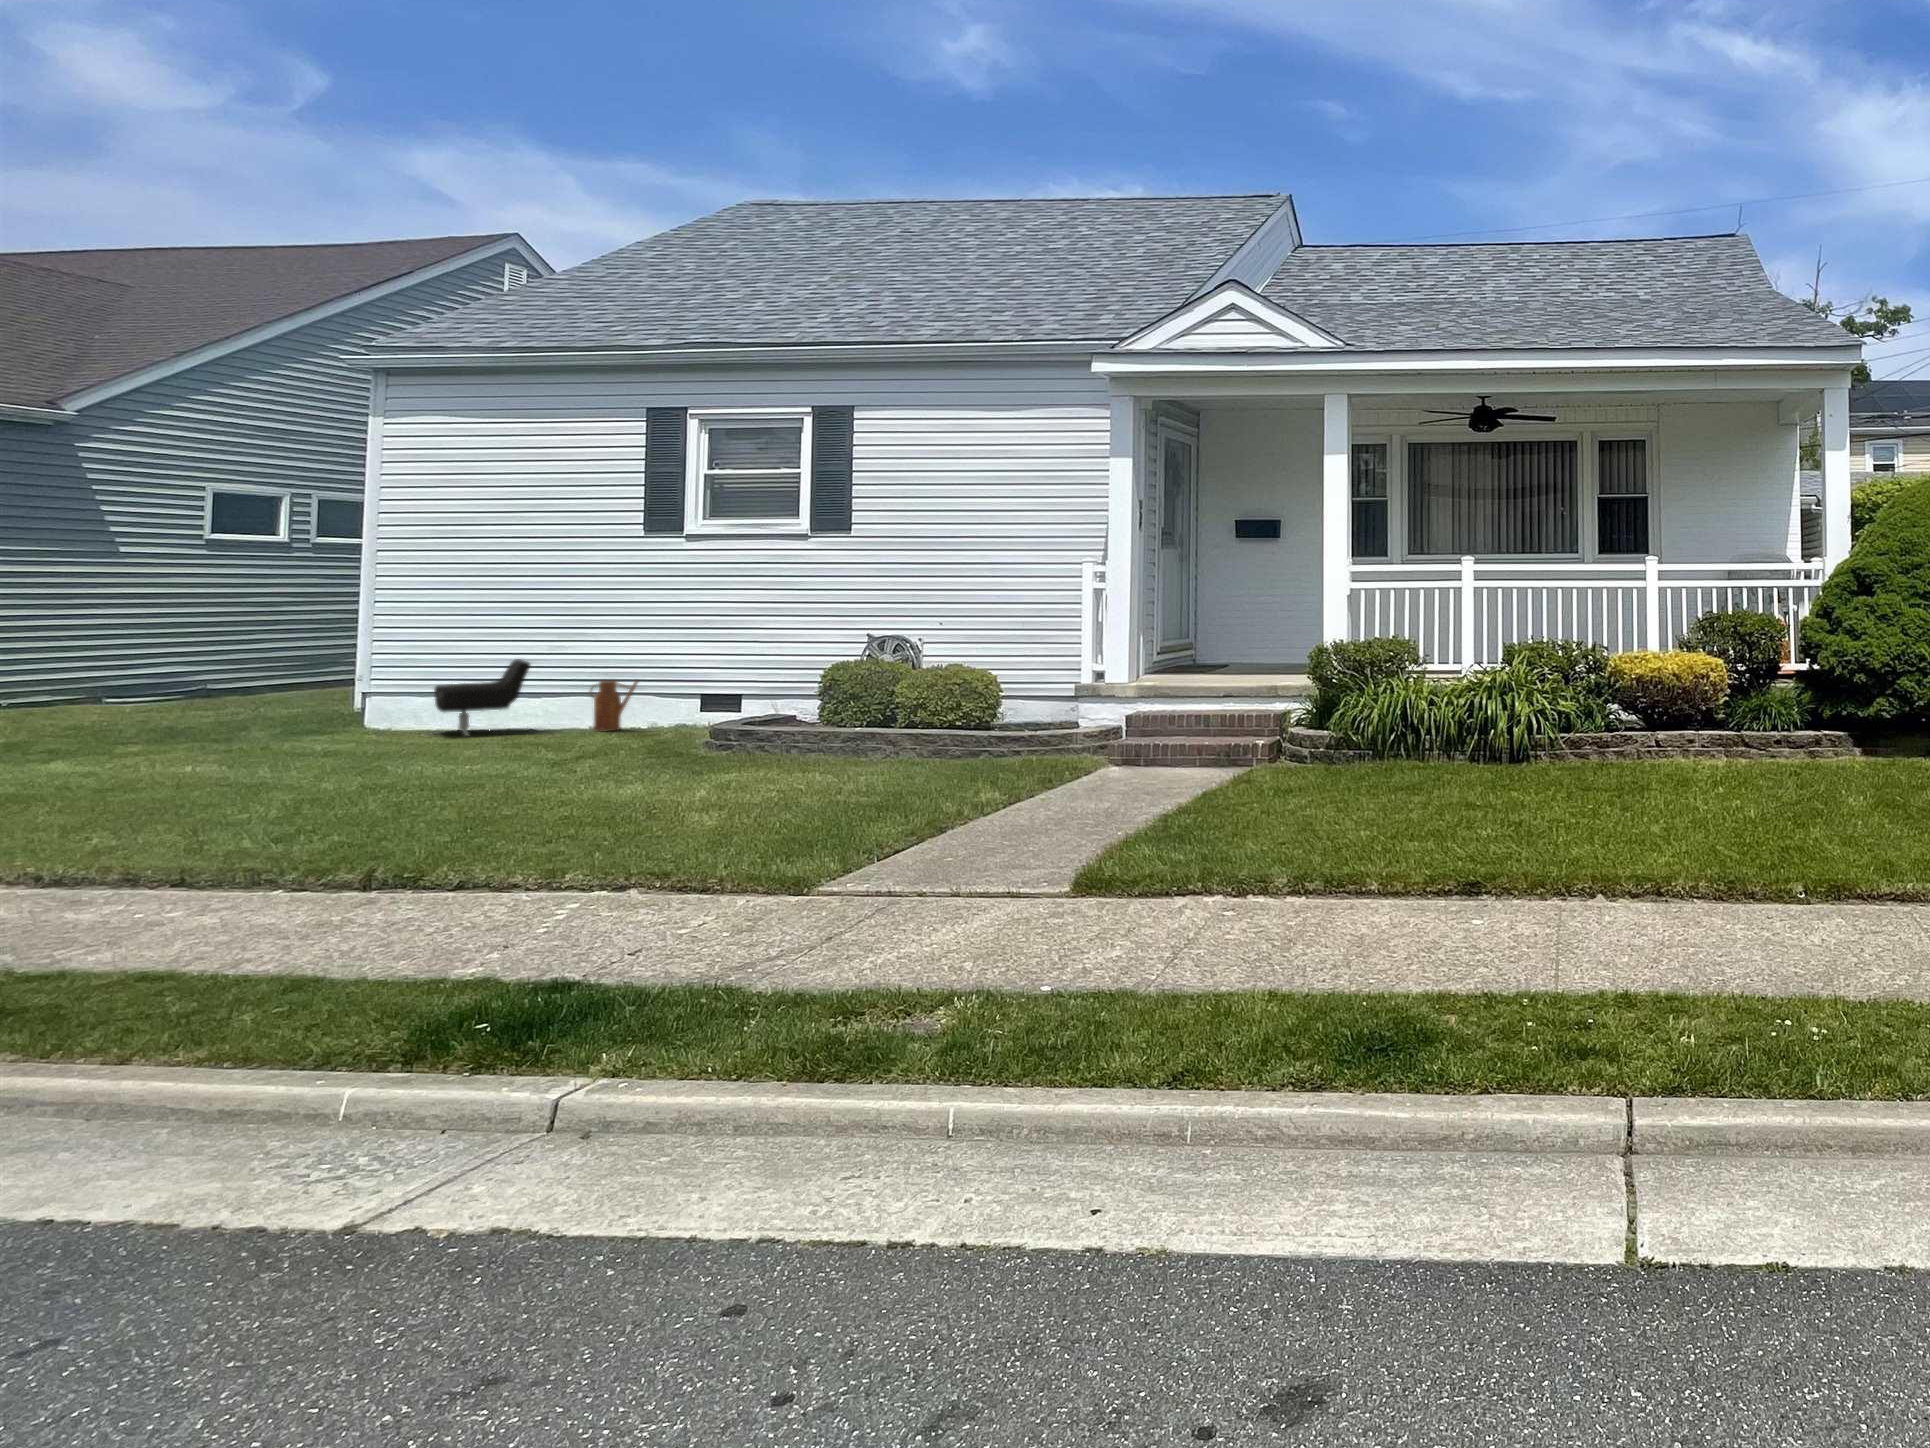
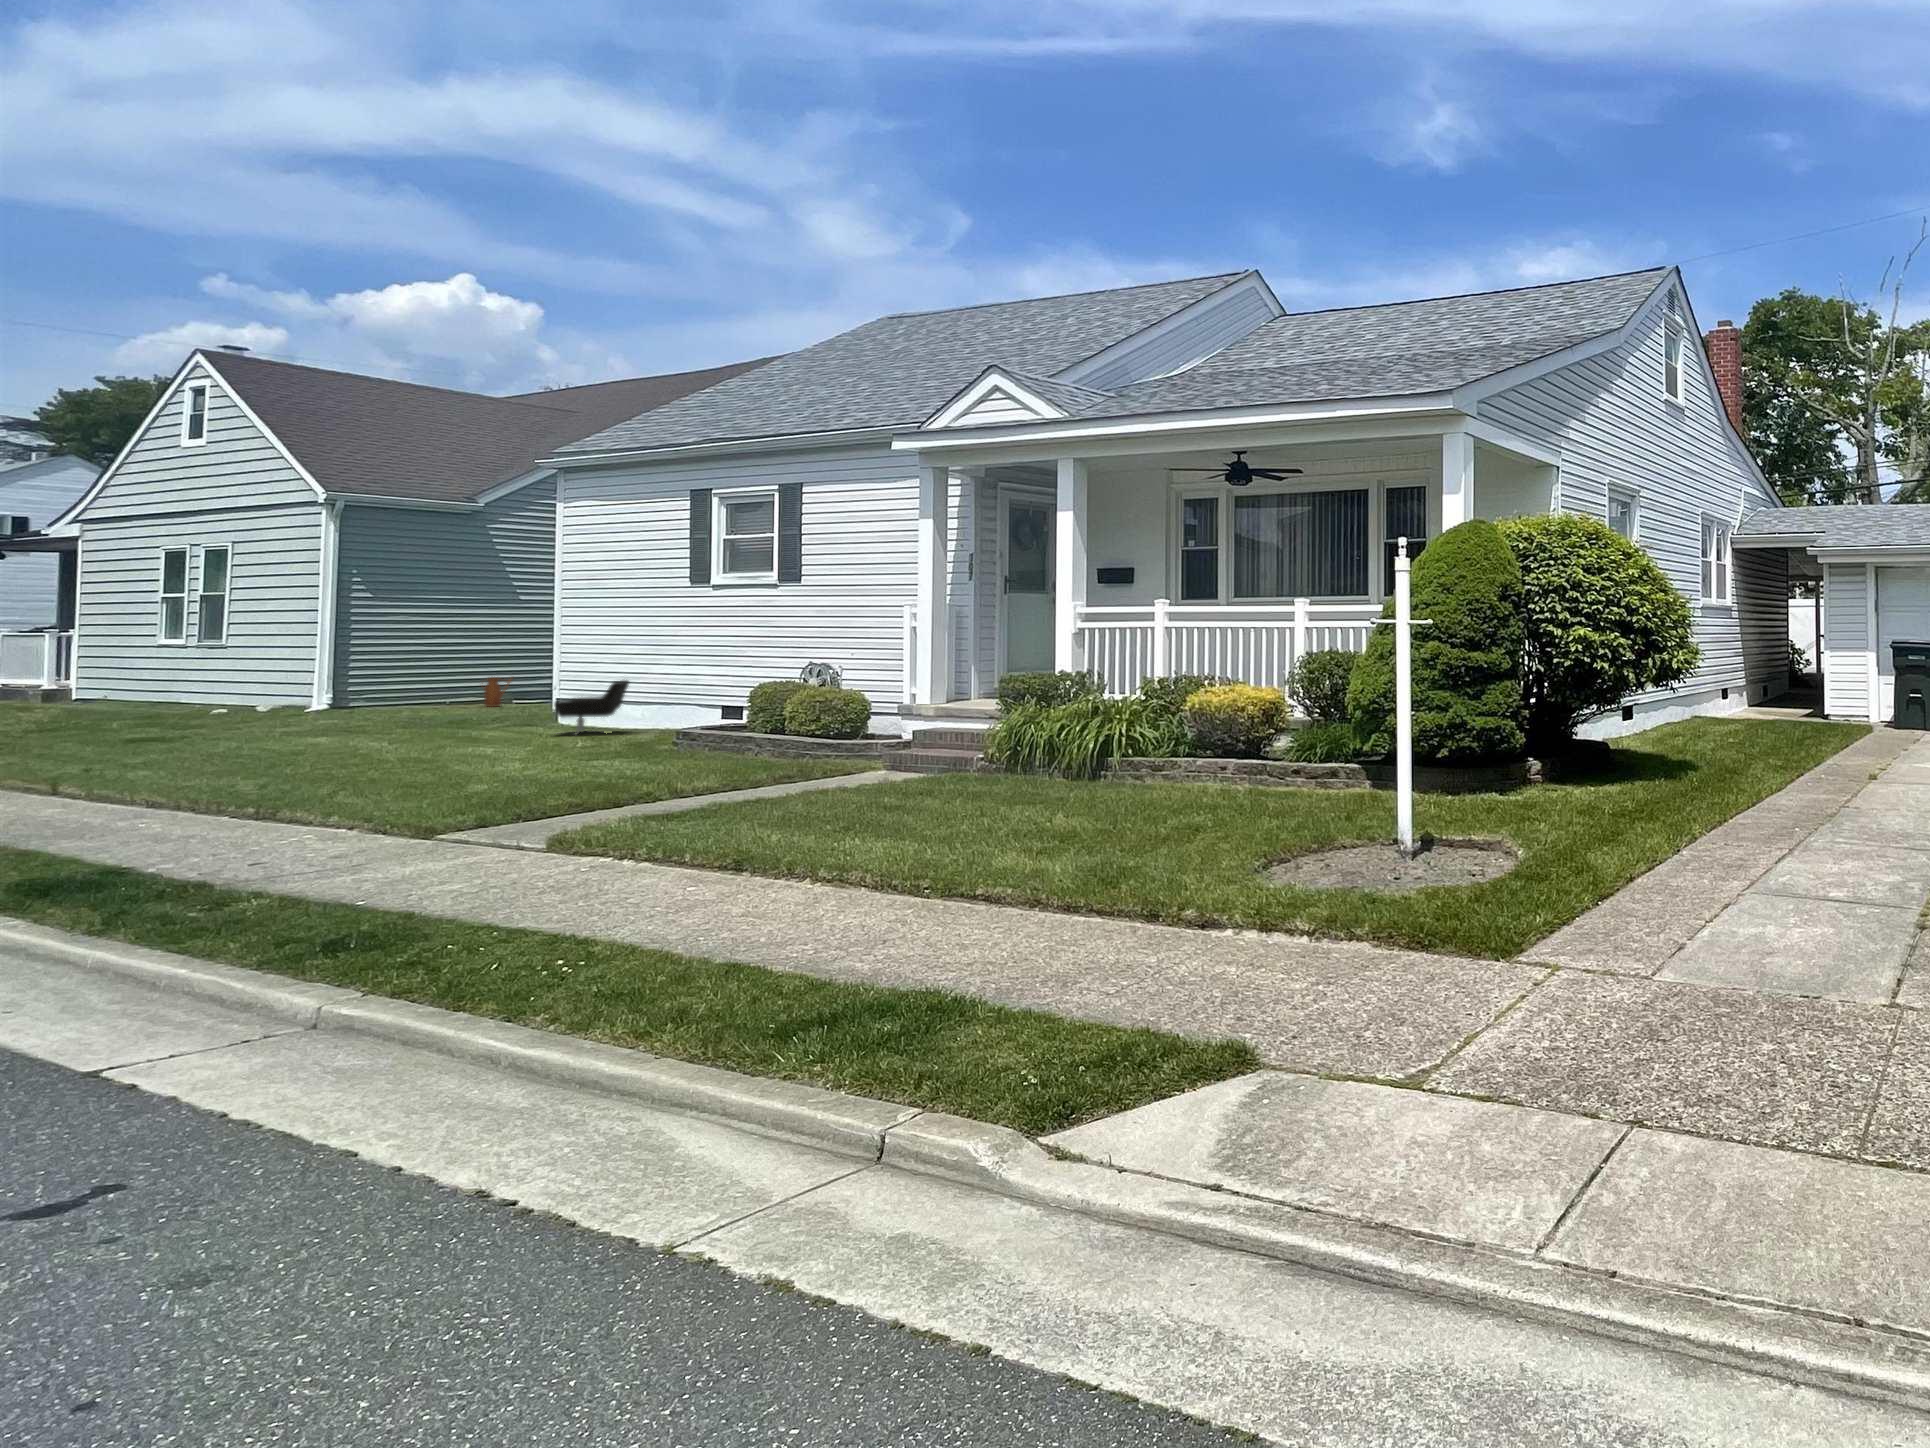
watering can: present [589,680,639,732] -> present [484,677,511,707]

